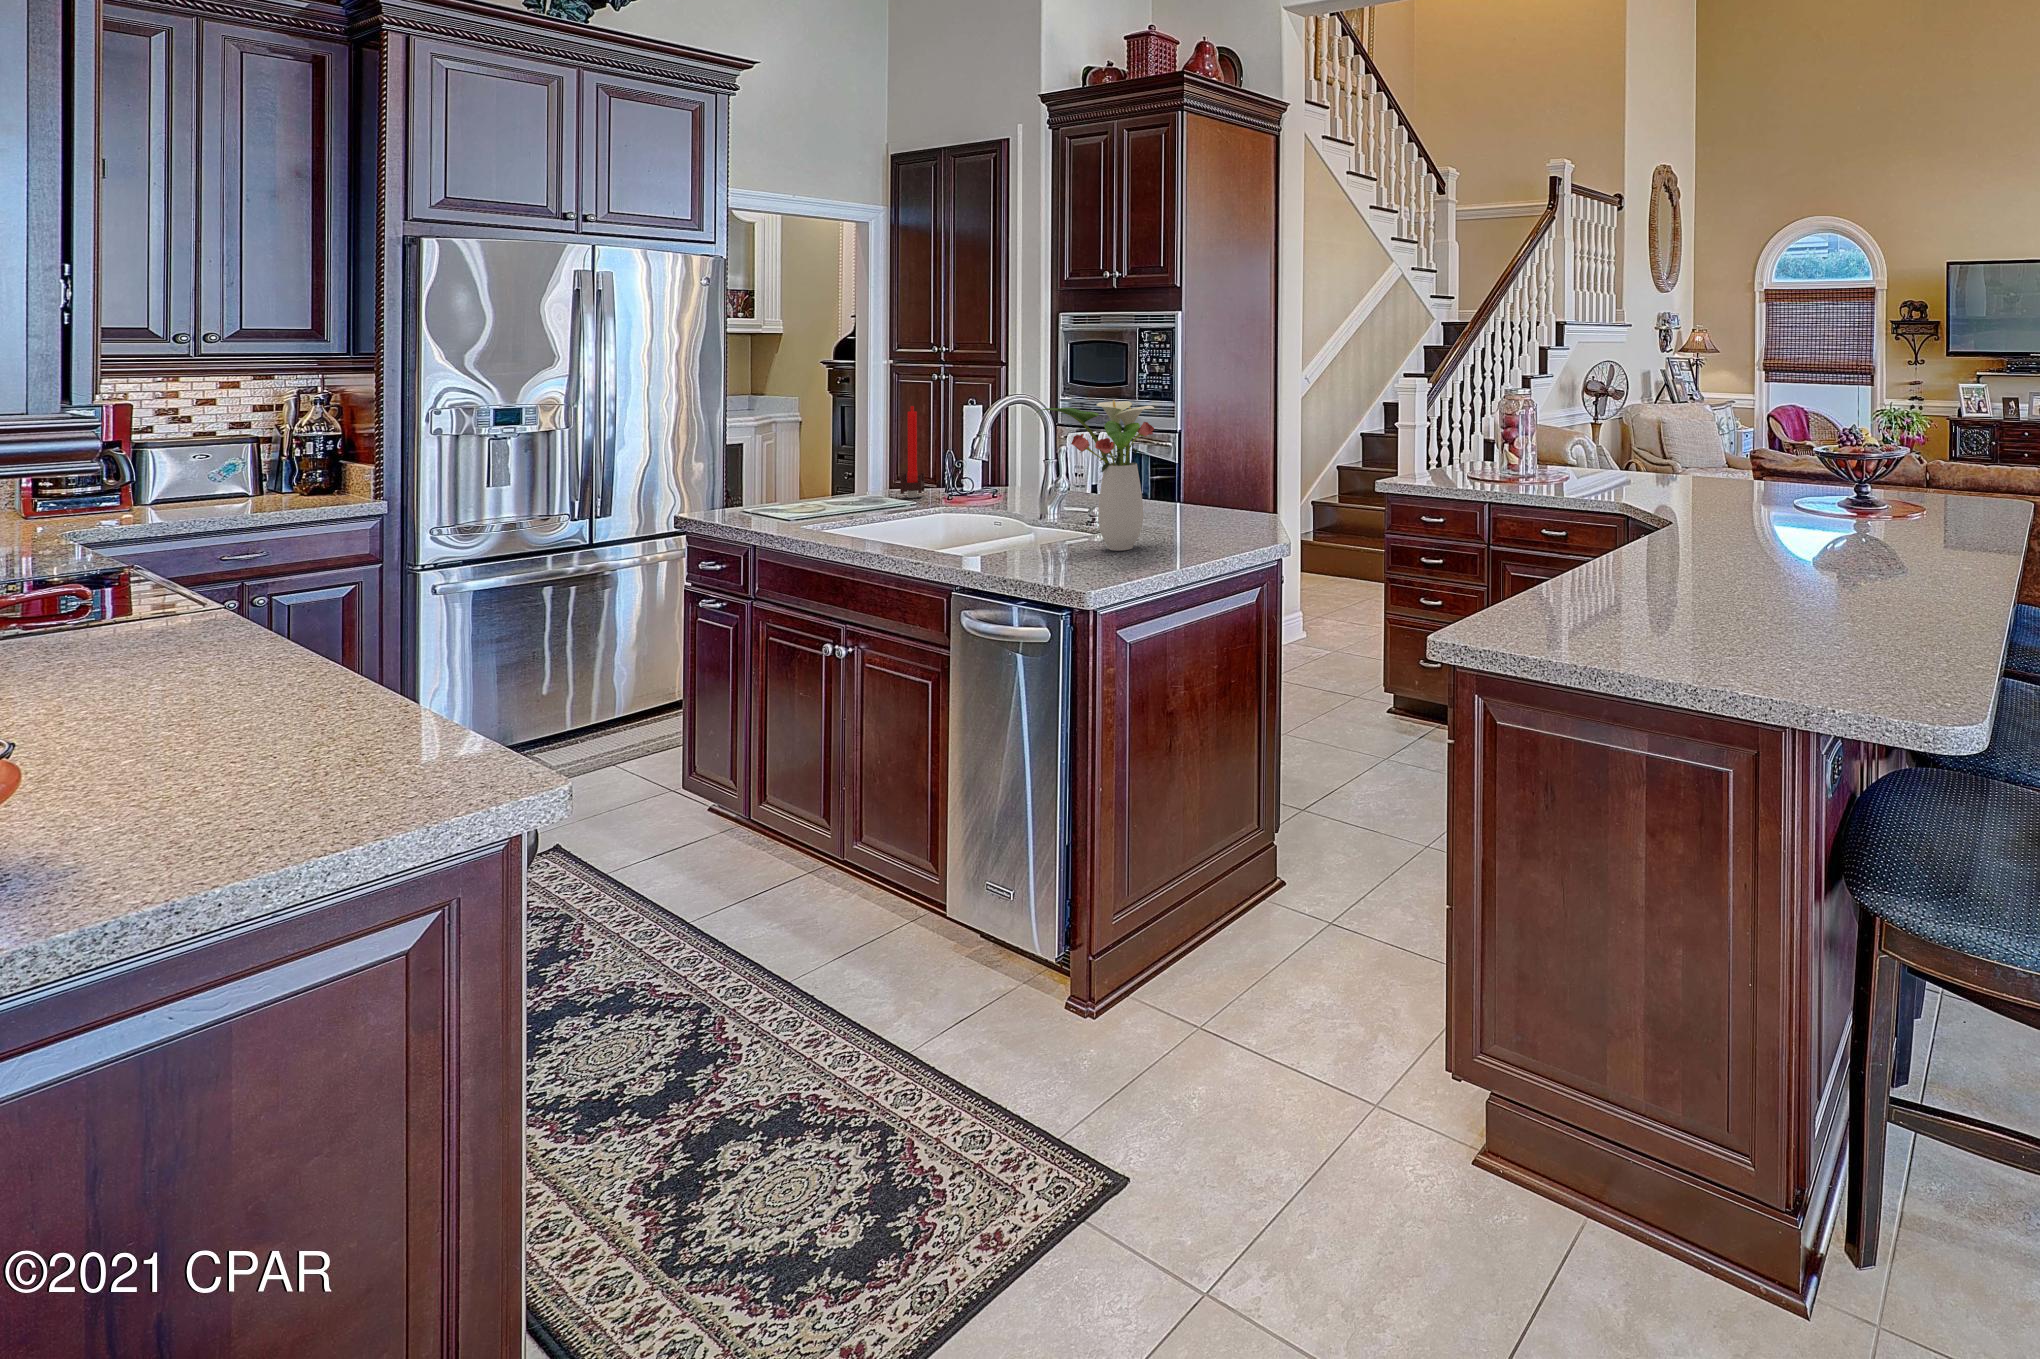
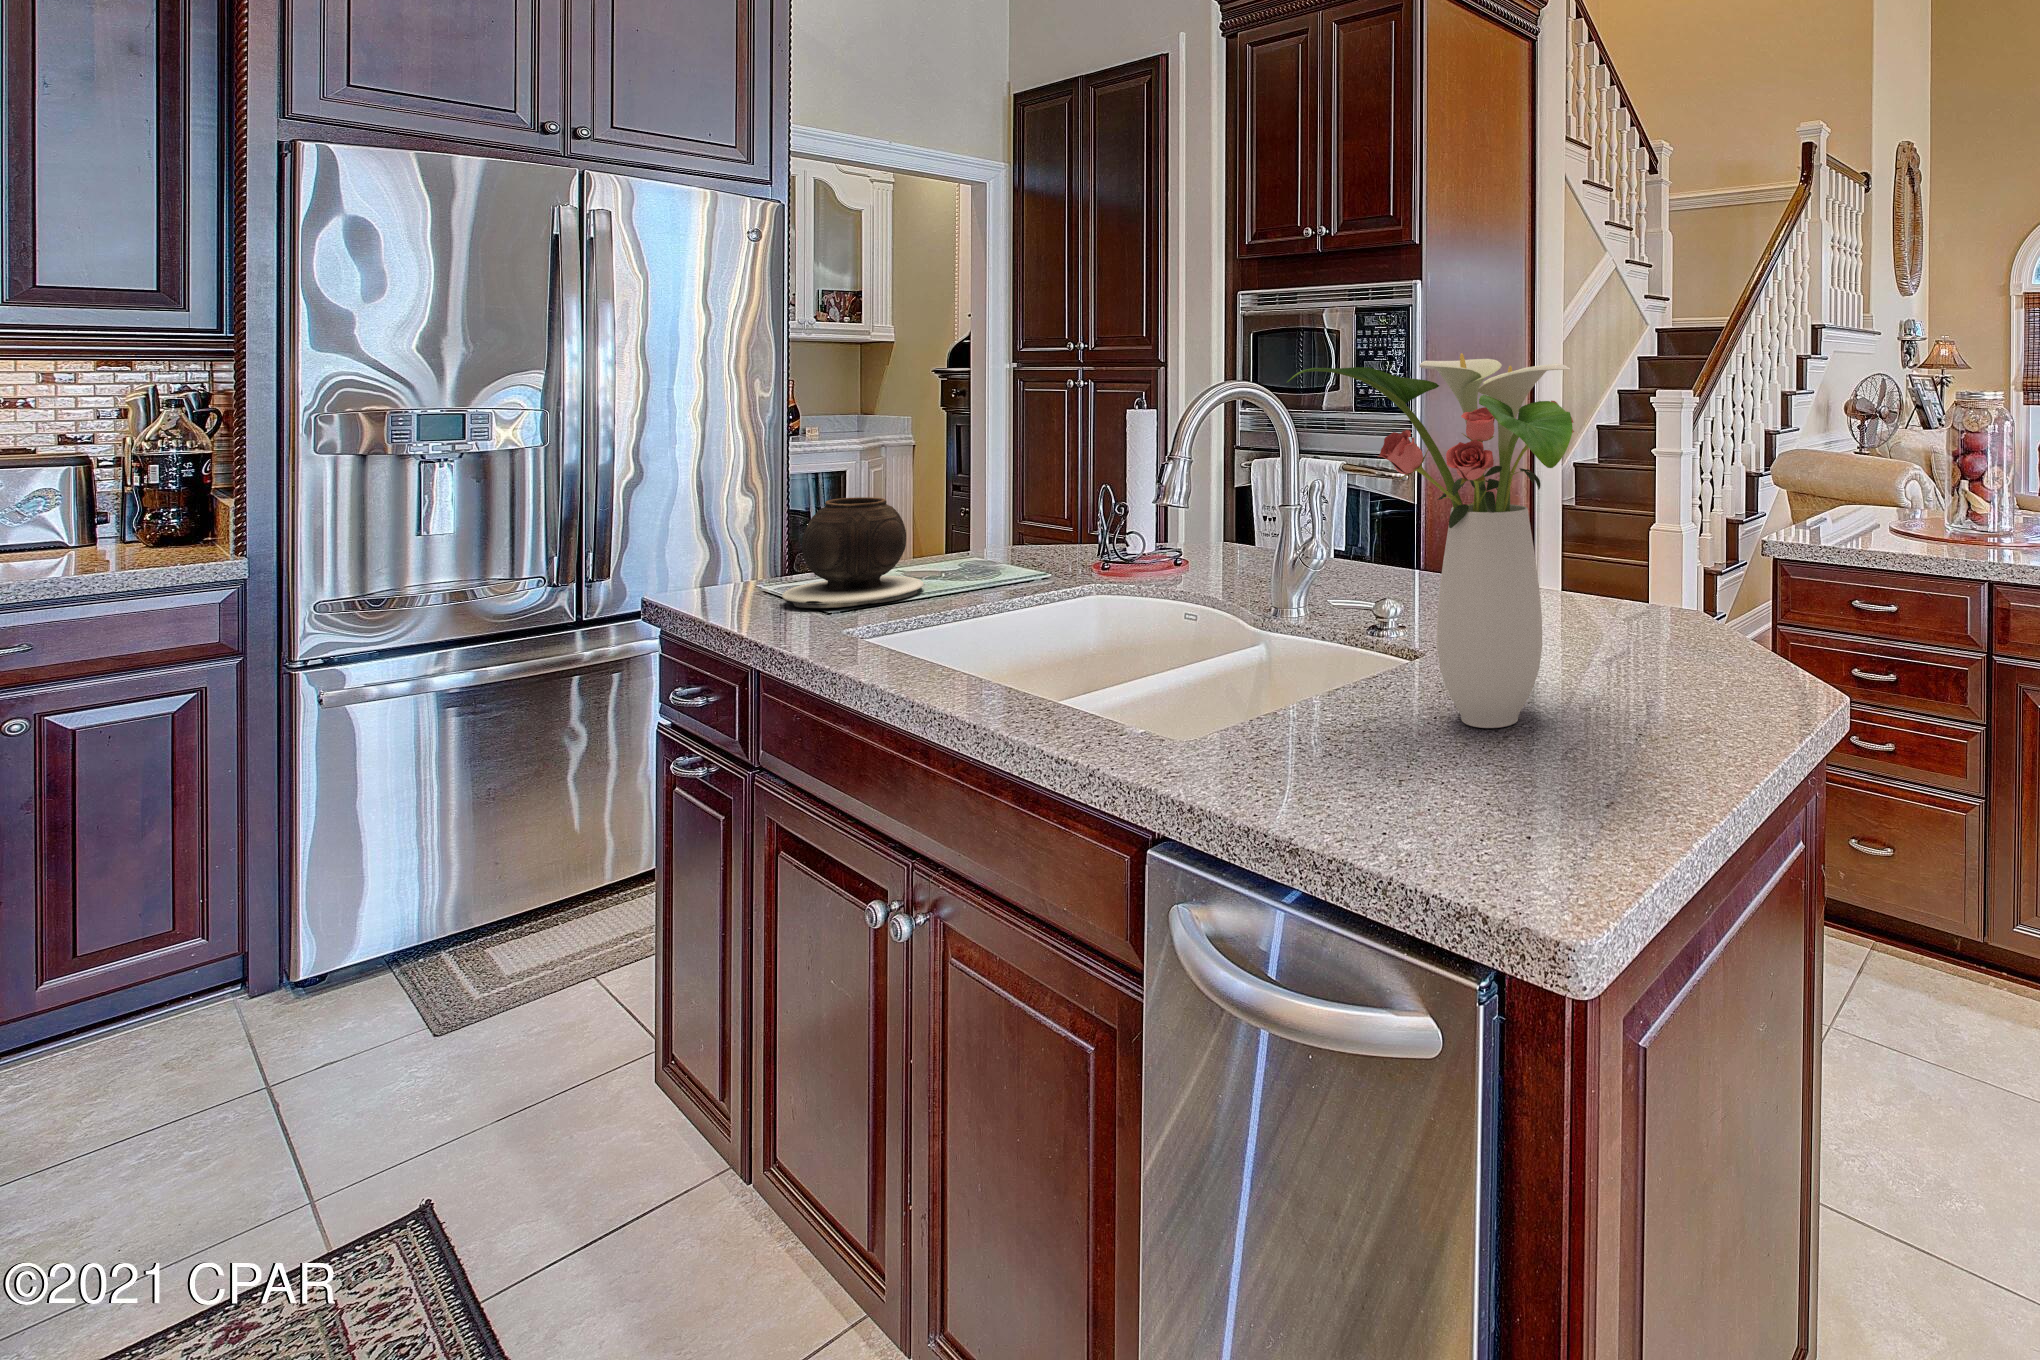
candle: present [900,406,924,498] -> none [1003,401,1045,562]
vase: none [783,462,859,519] -> present [782,497,924,608]

